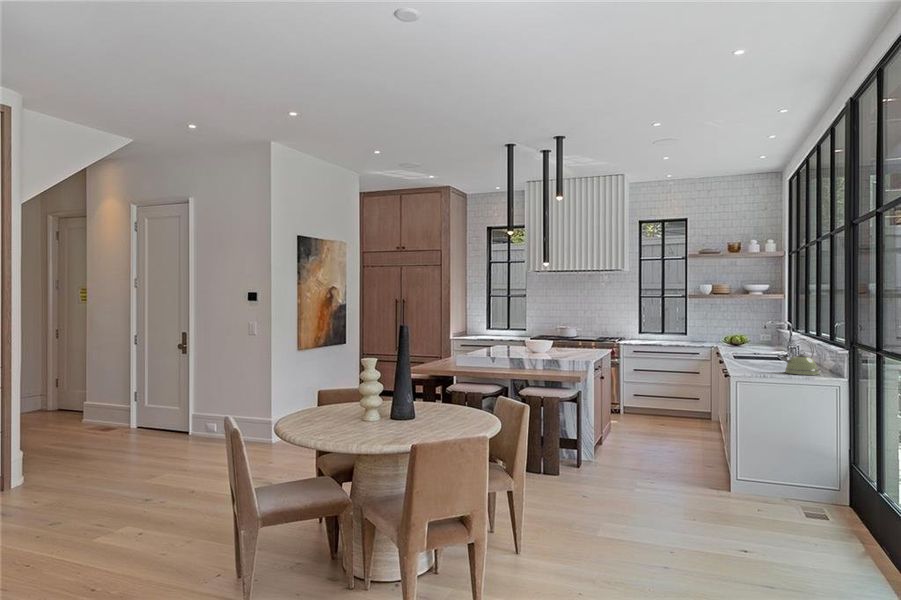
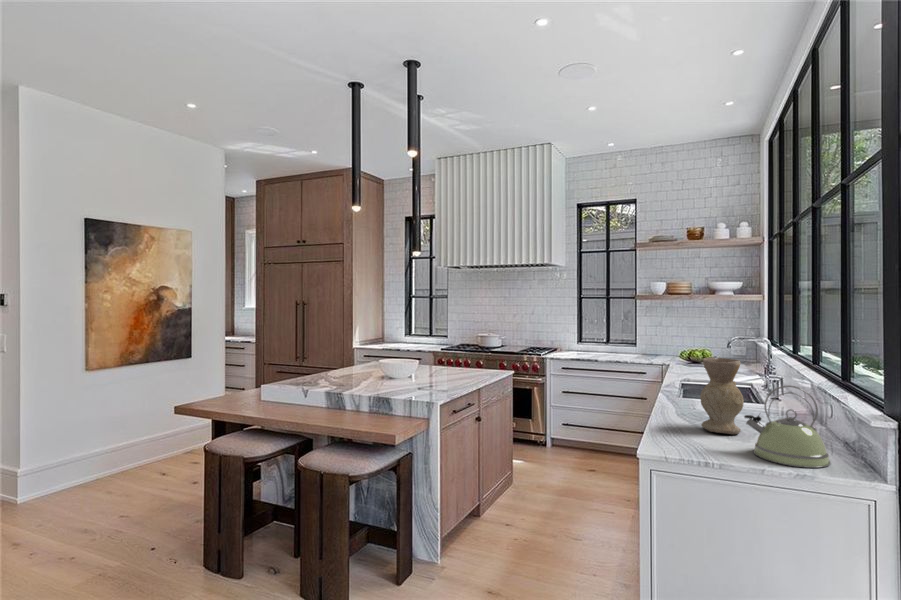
vase: none [756,329,779,368] -> present [700,357,744,434]

